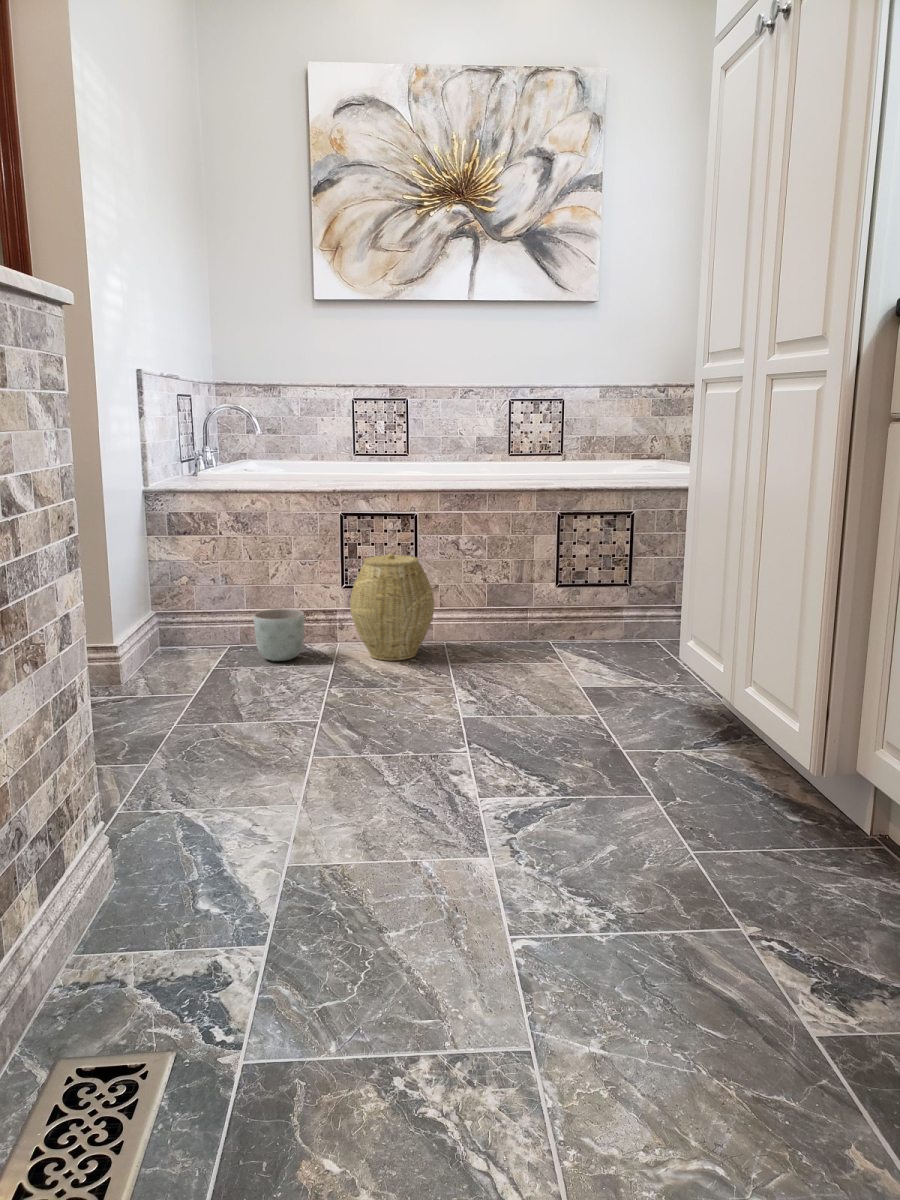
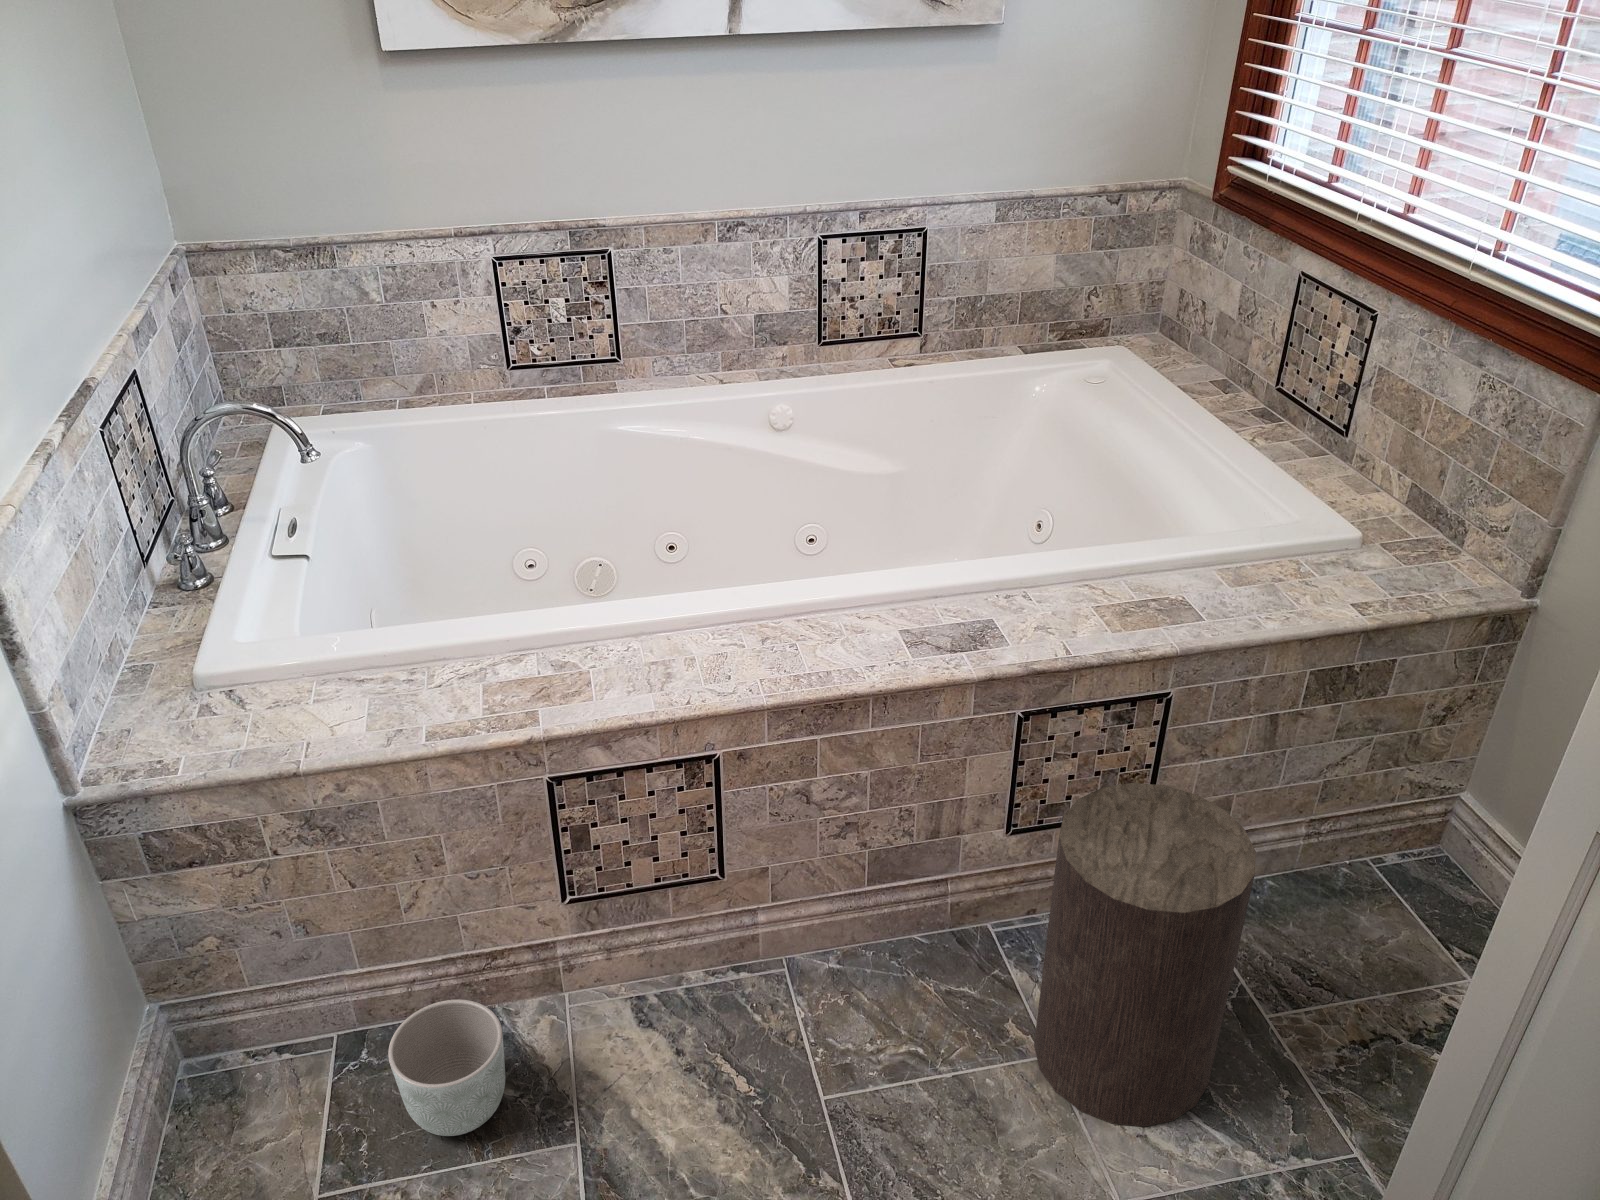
stool: none [557,523,649,676] -> present [1034,783,1256,1127]
woven basket: present [350,553,434,661] -> none [600,865,780,1094]

